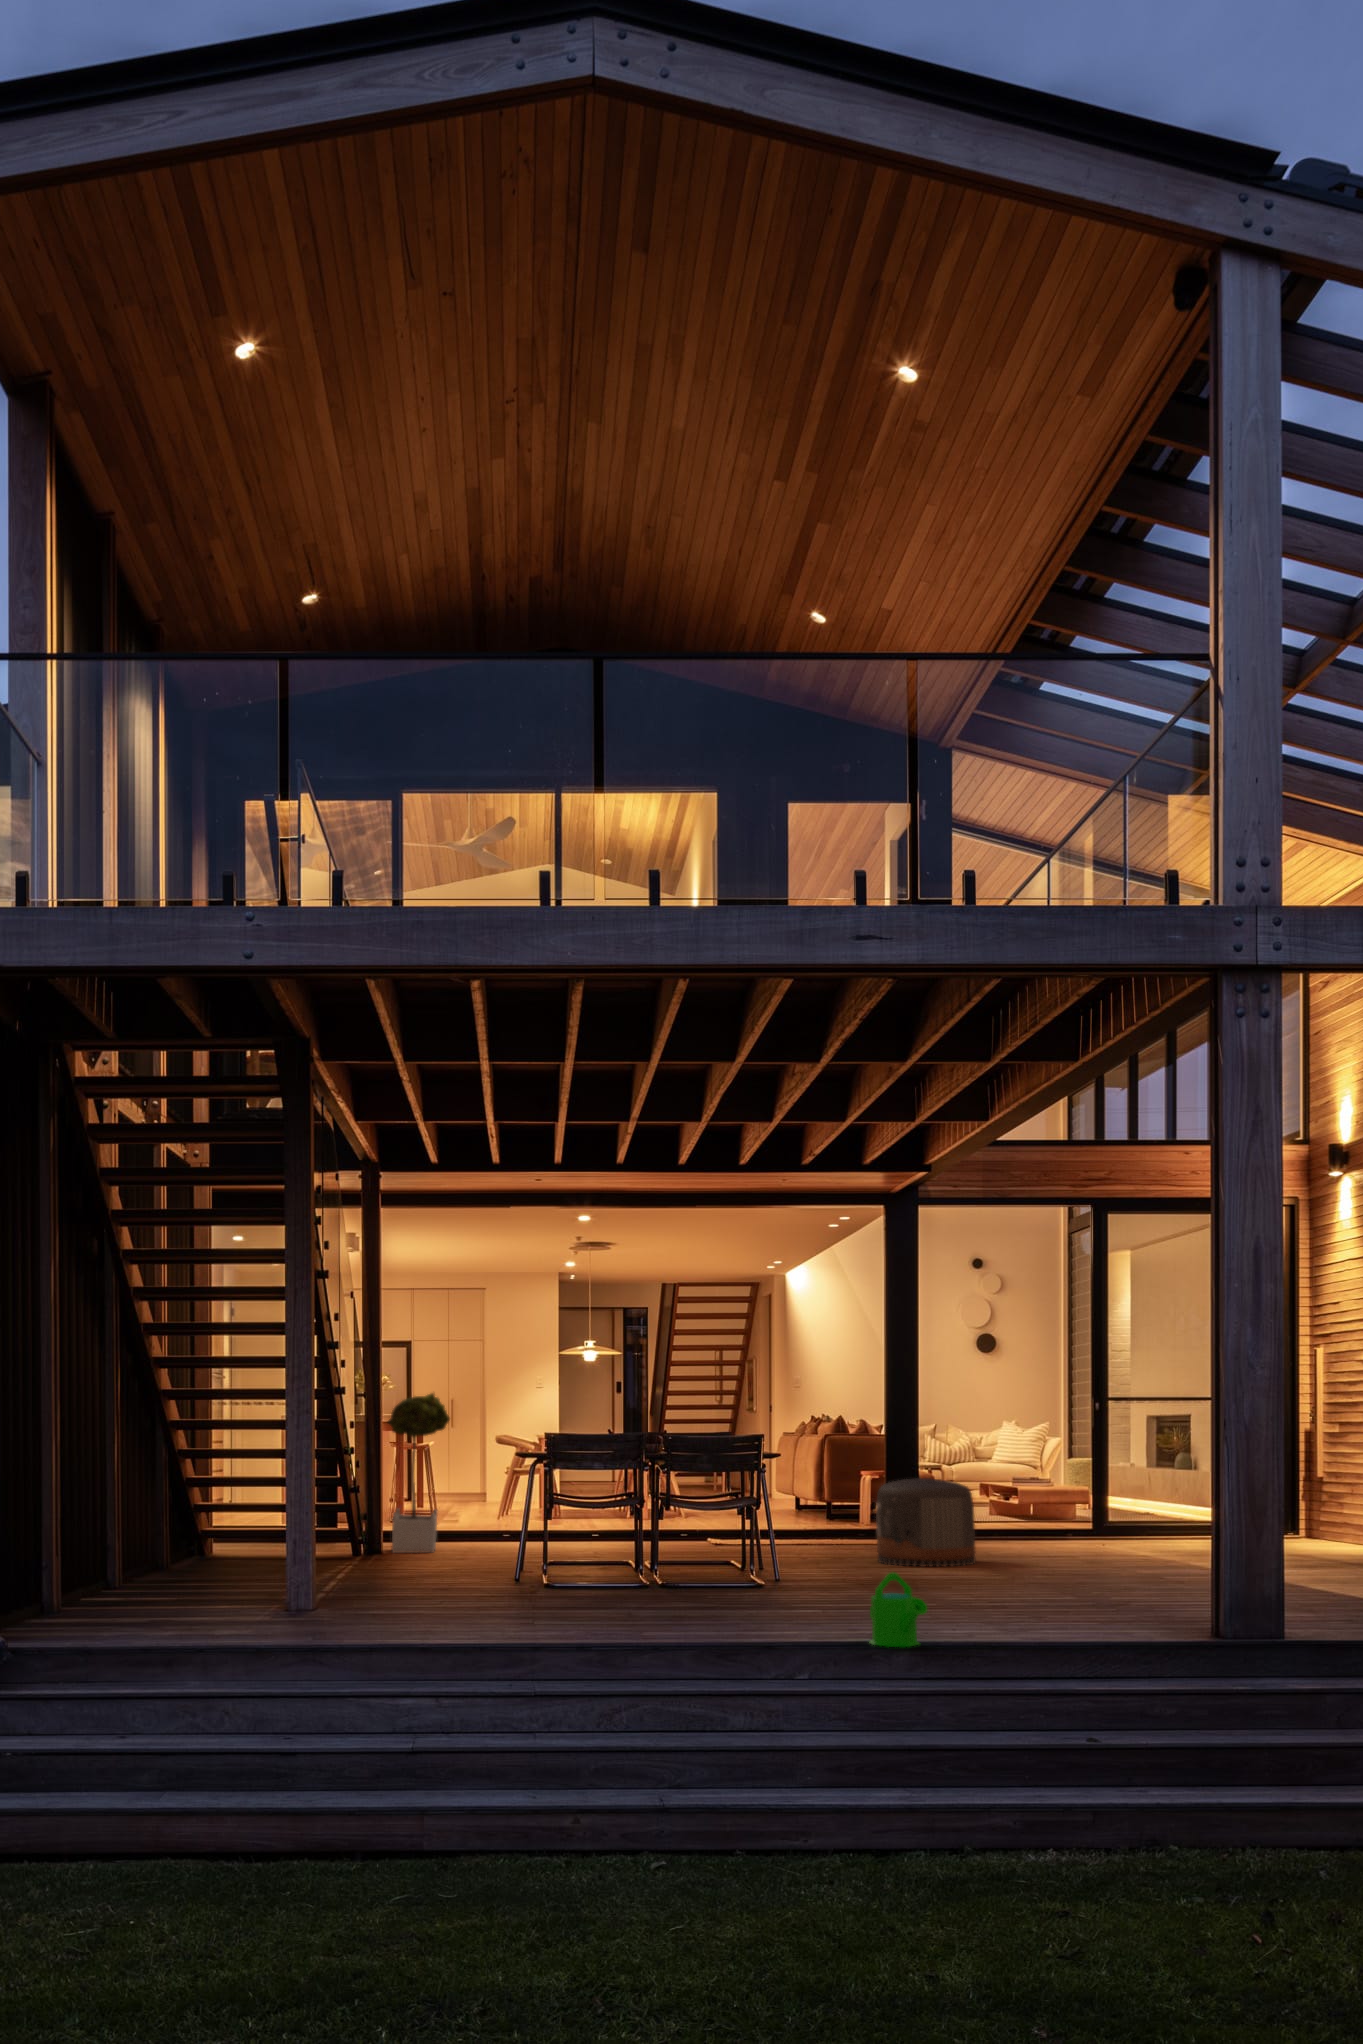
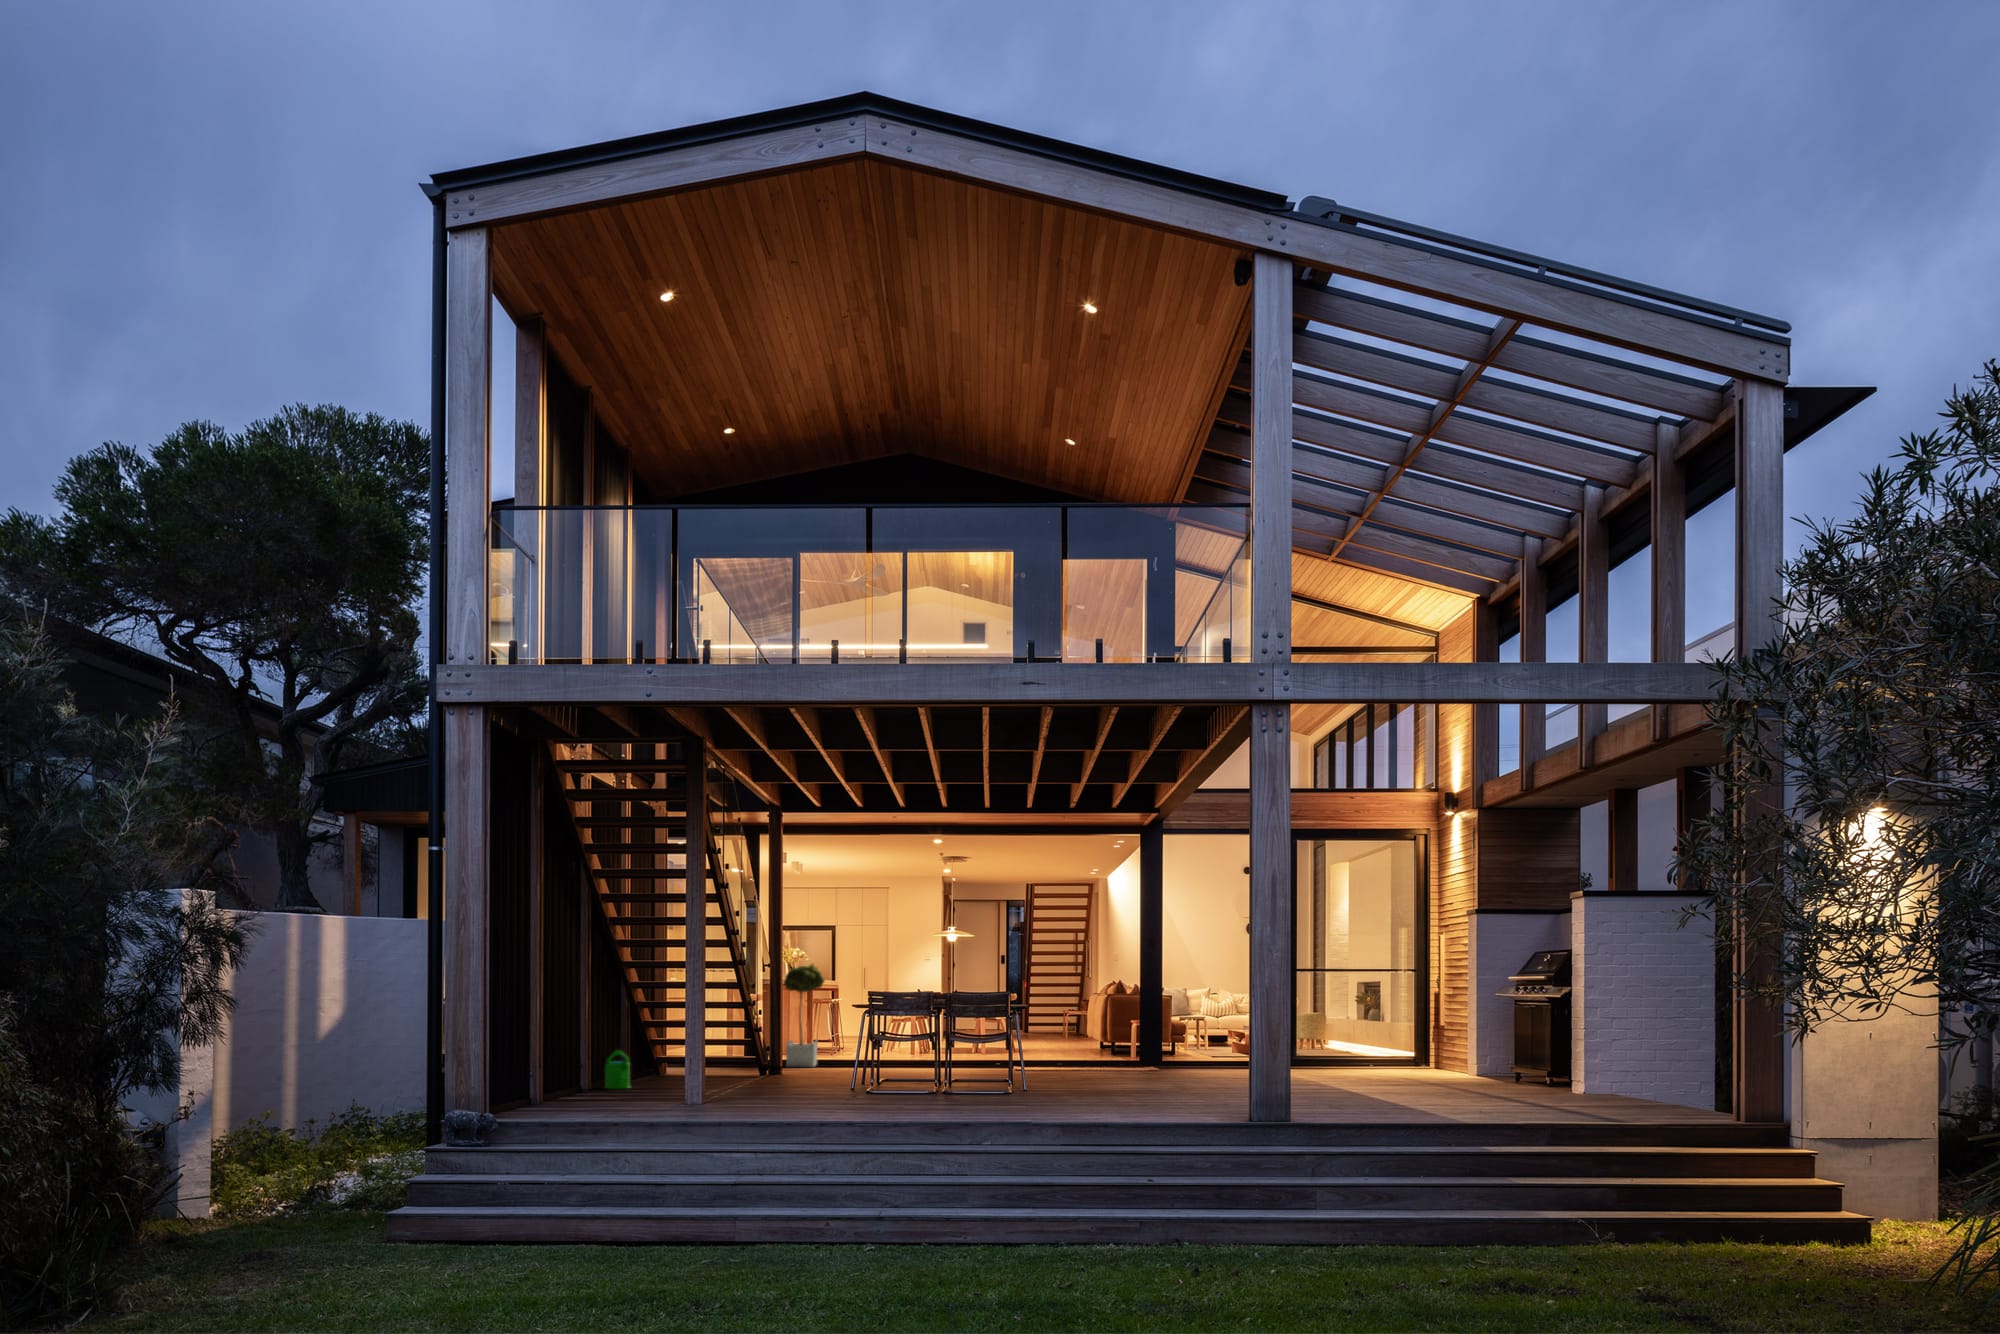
pouf: present [876,1478,976,1567] -> none [1099,1017,1163,1072]
watering can: present [870,1572,927,1647] -> present [605,1050,630,1089]

